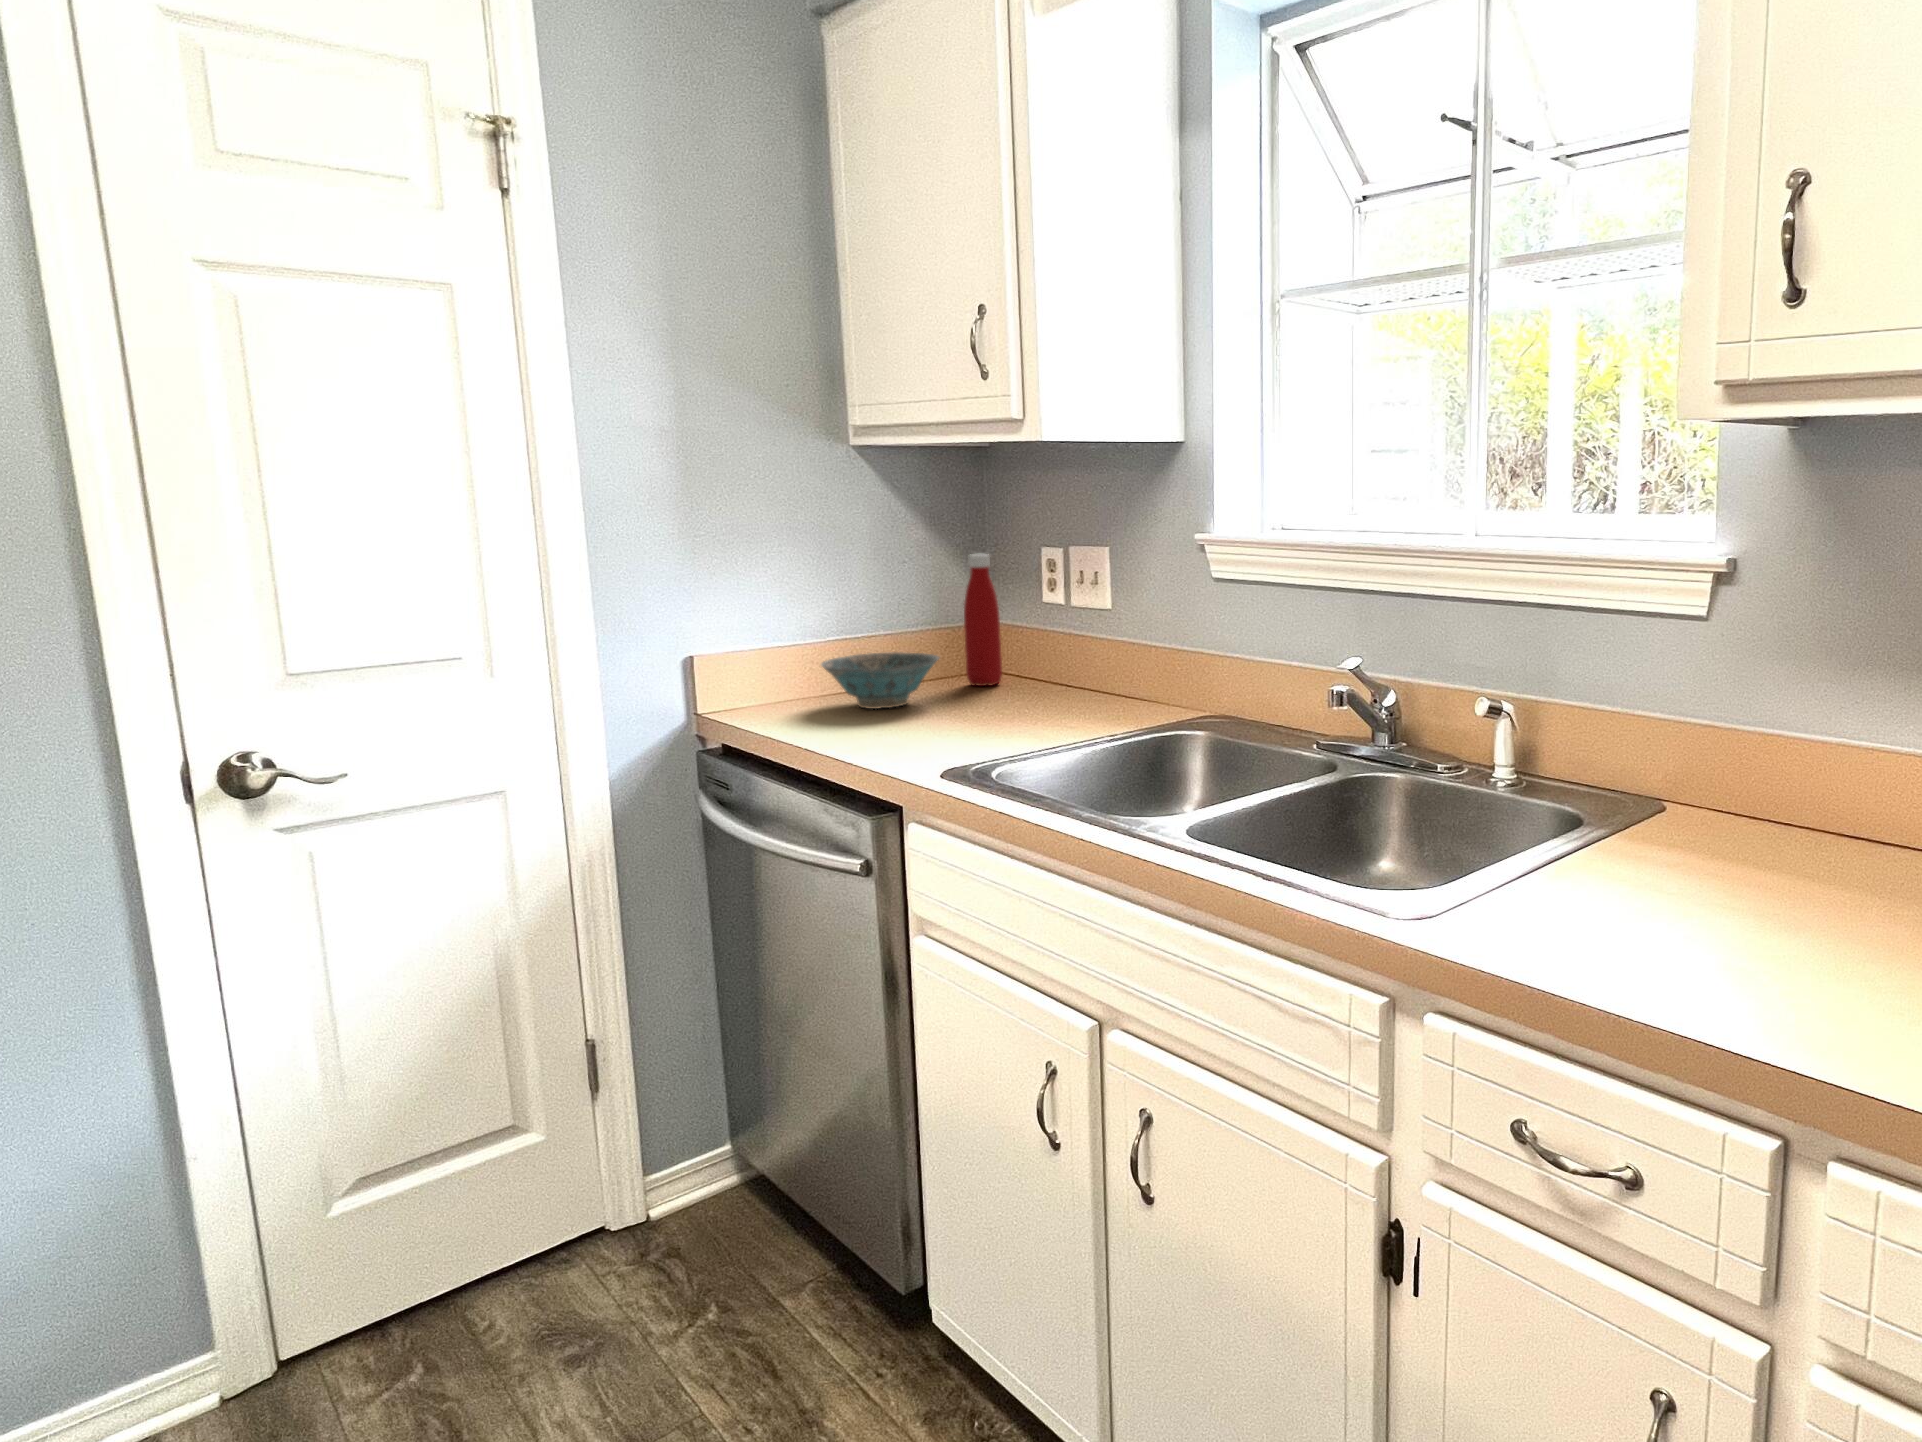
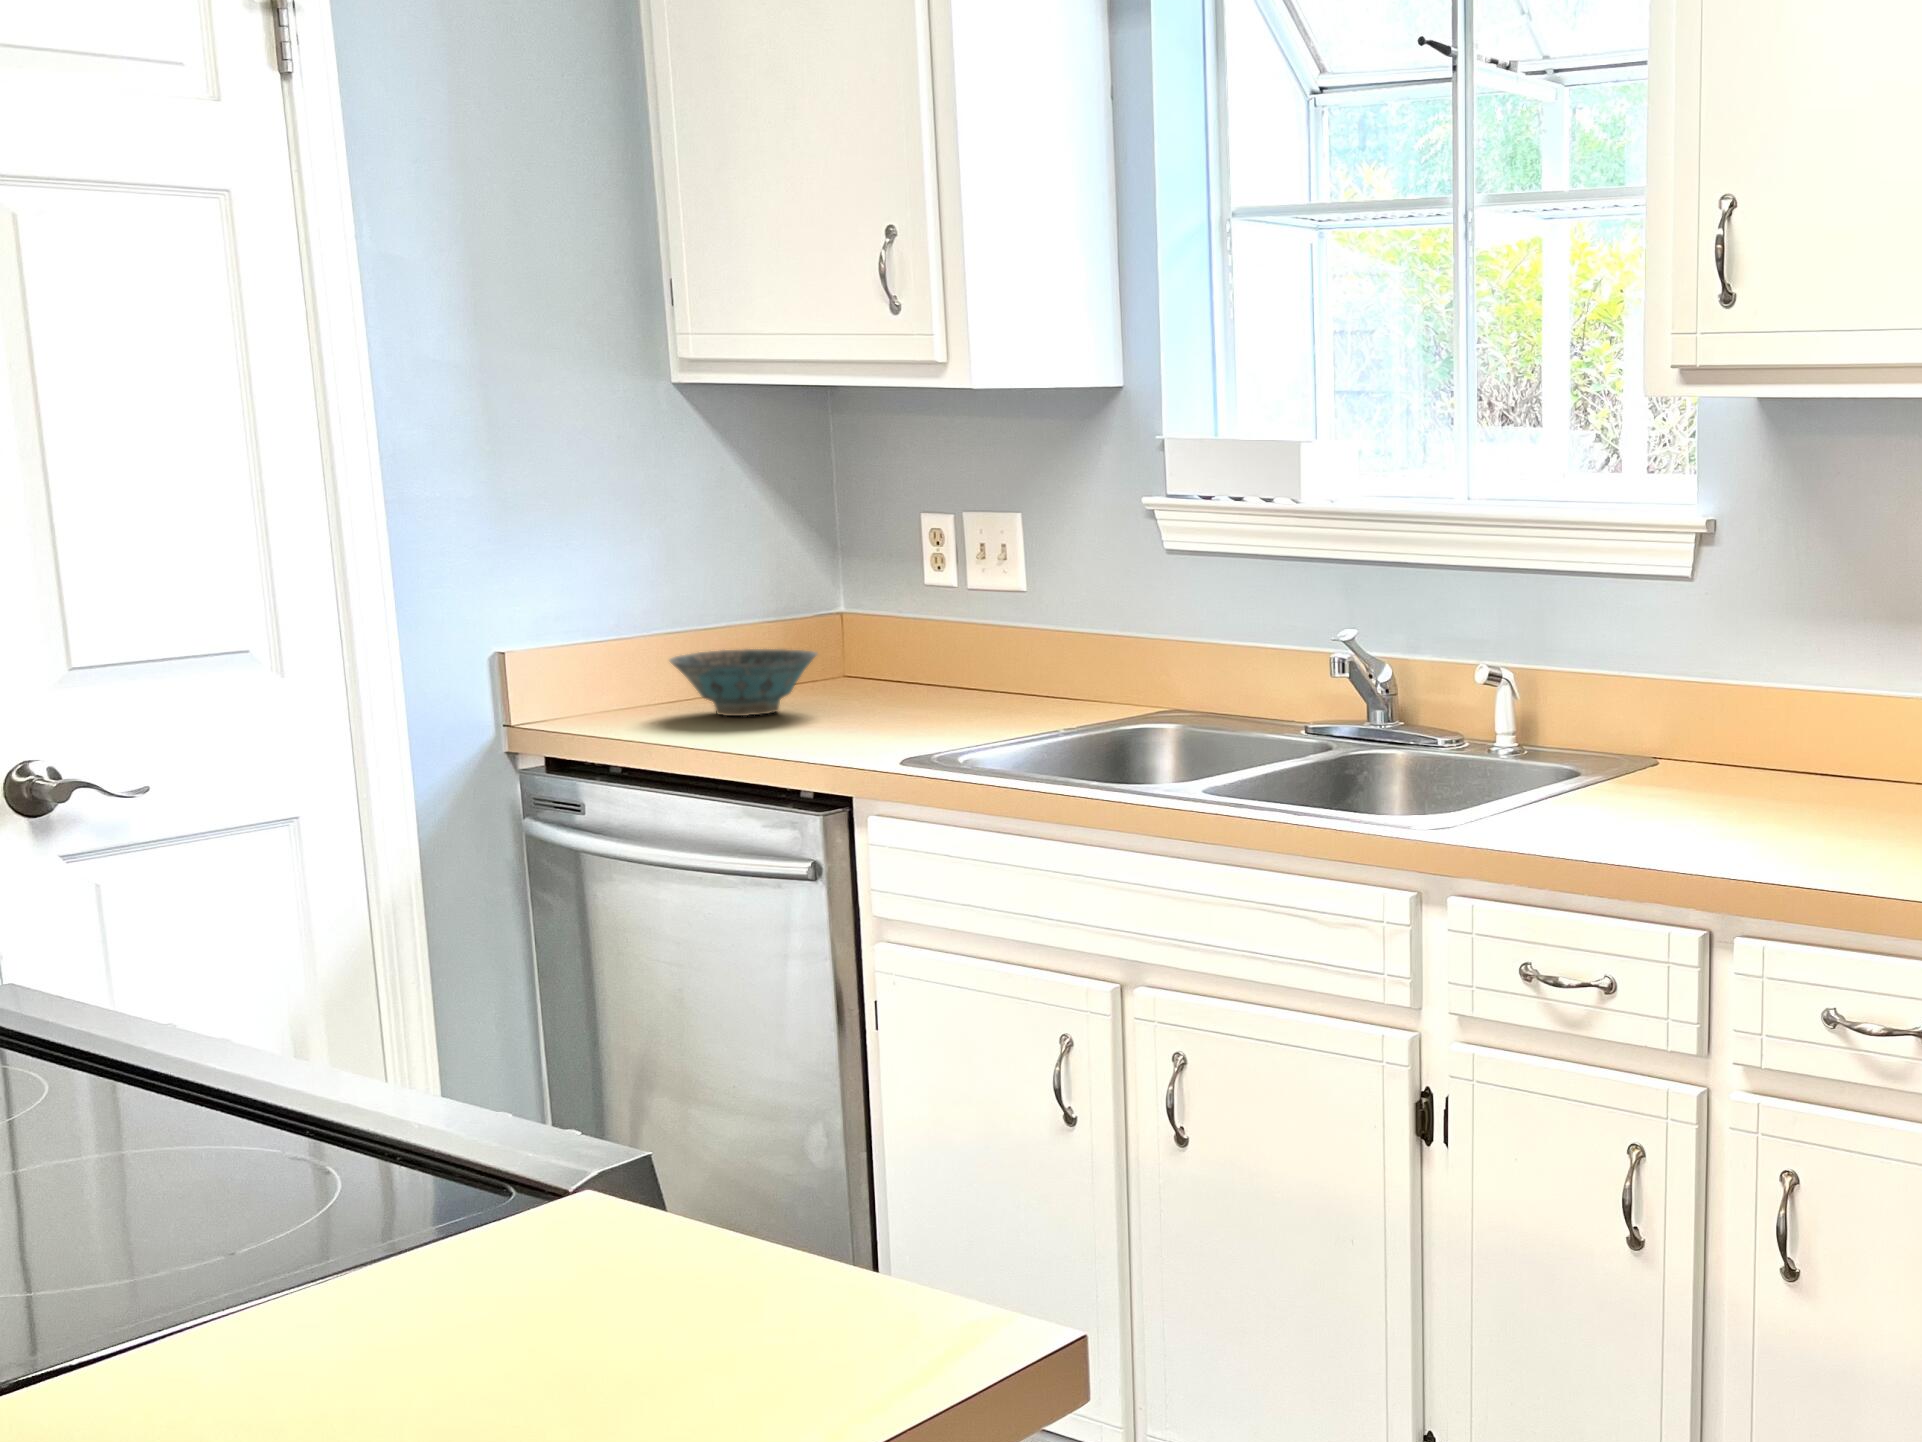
bottle: present [964,554,1002,686] -> none [826,523,876,693]

